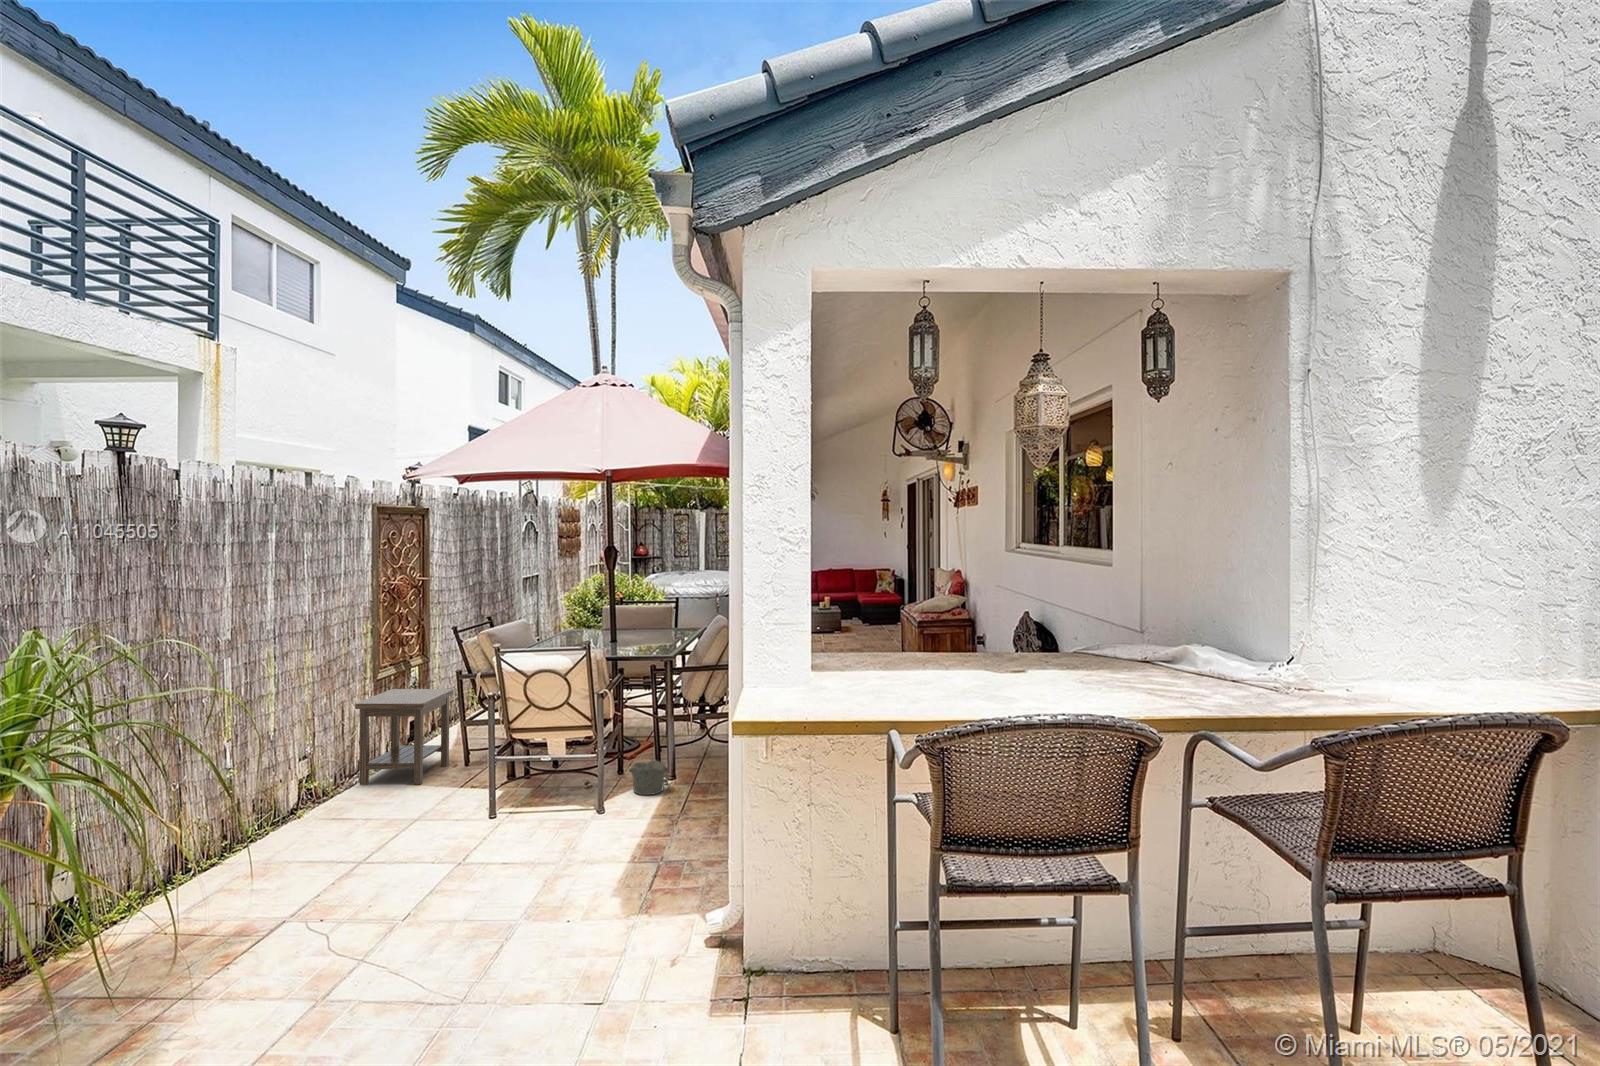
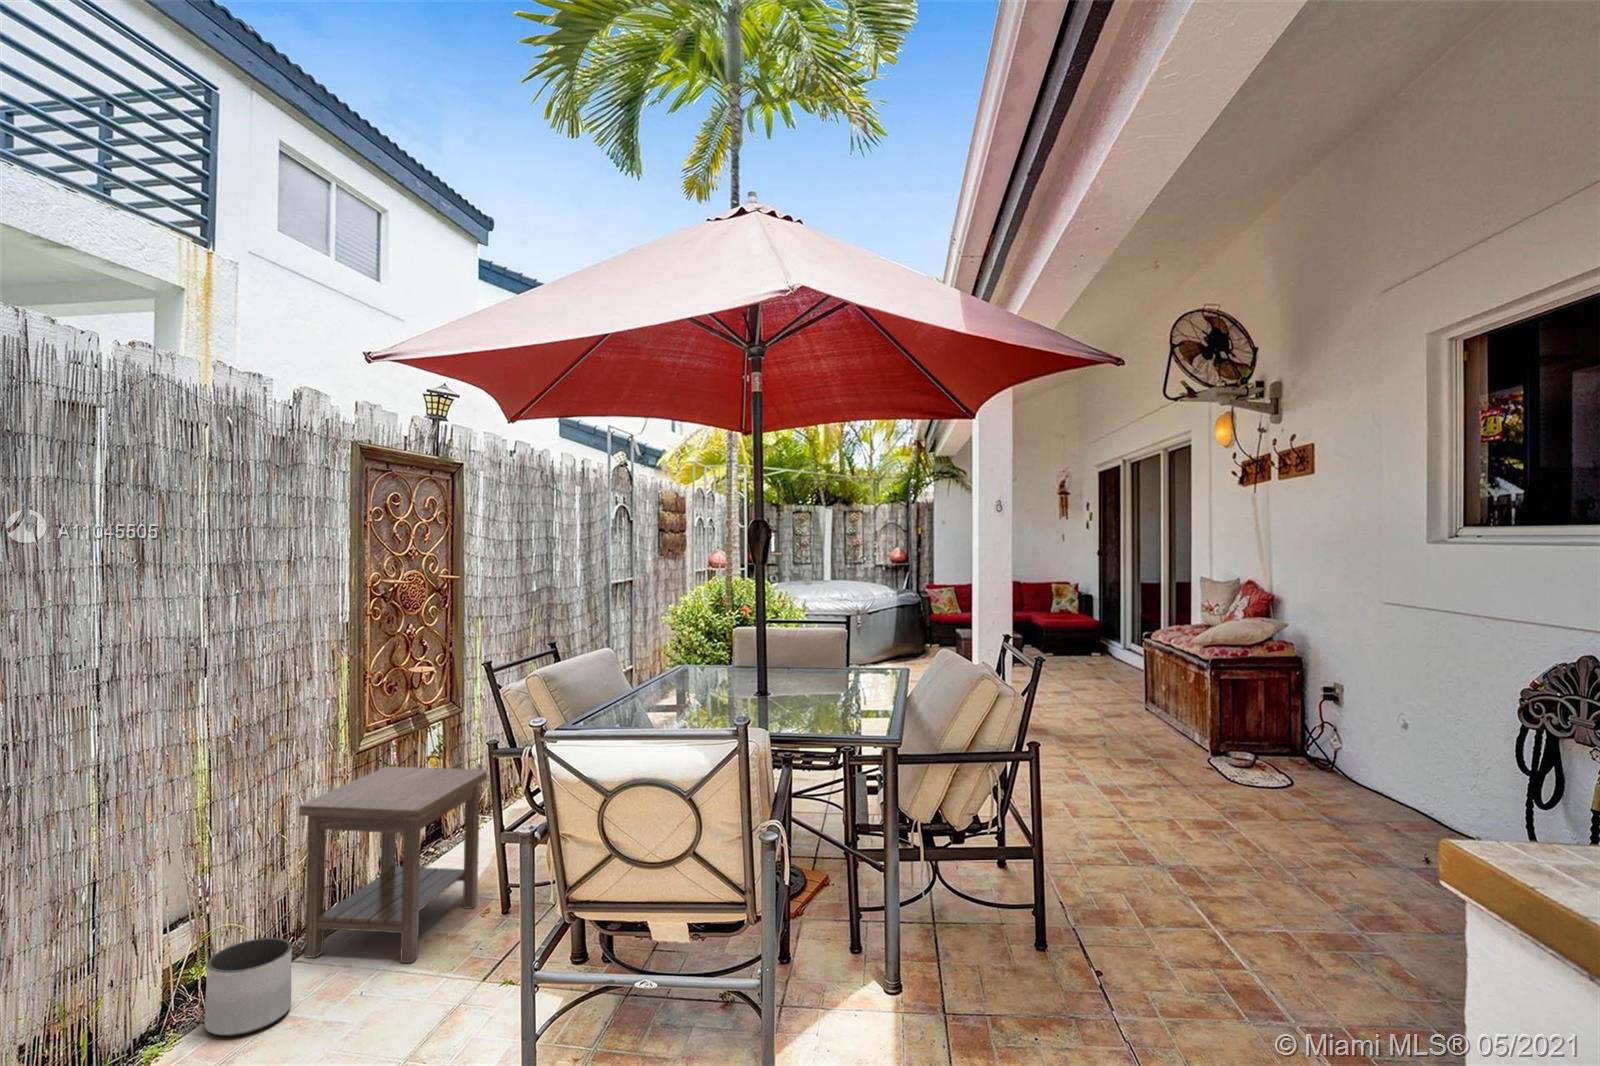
bucket: present [629,760,669,795] -> none [807,943,888,1031]
planter: none [323,766,364,808] -> present [205,938,292,1036]

